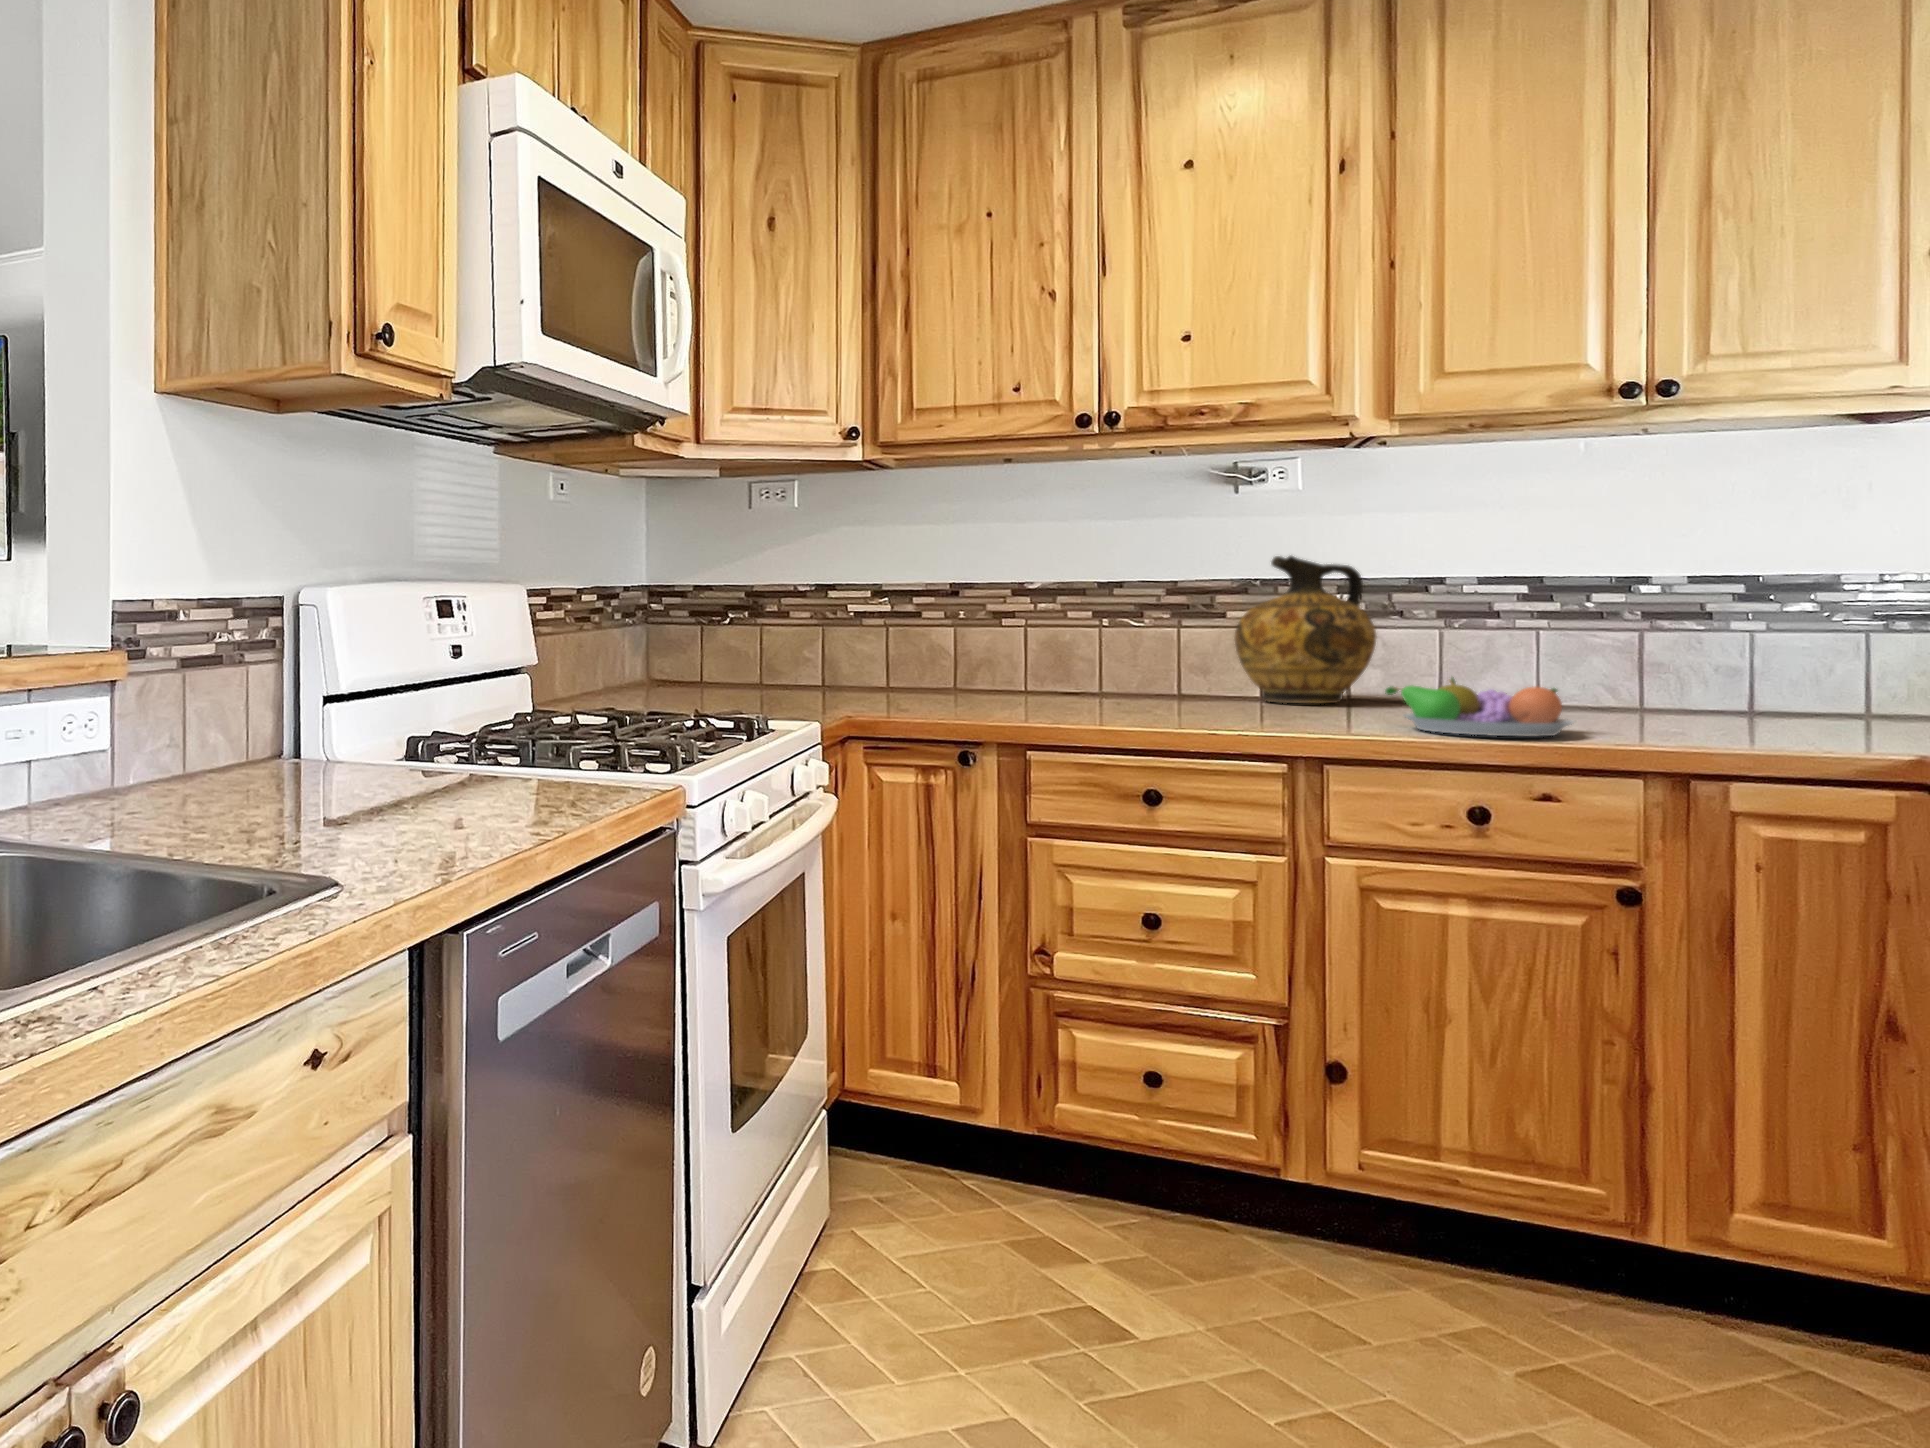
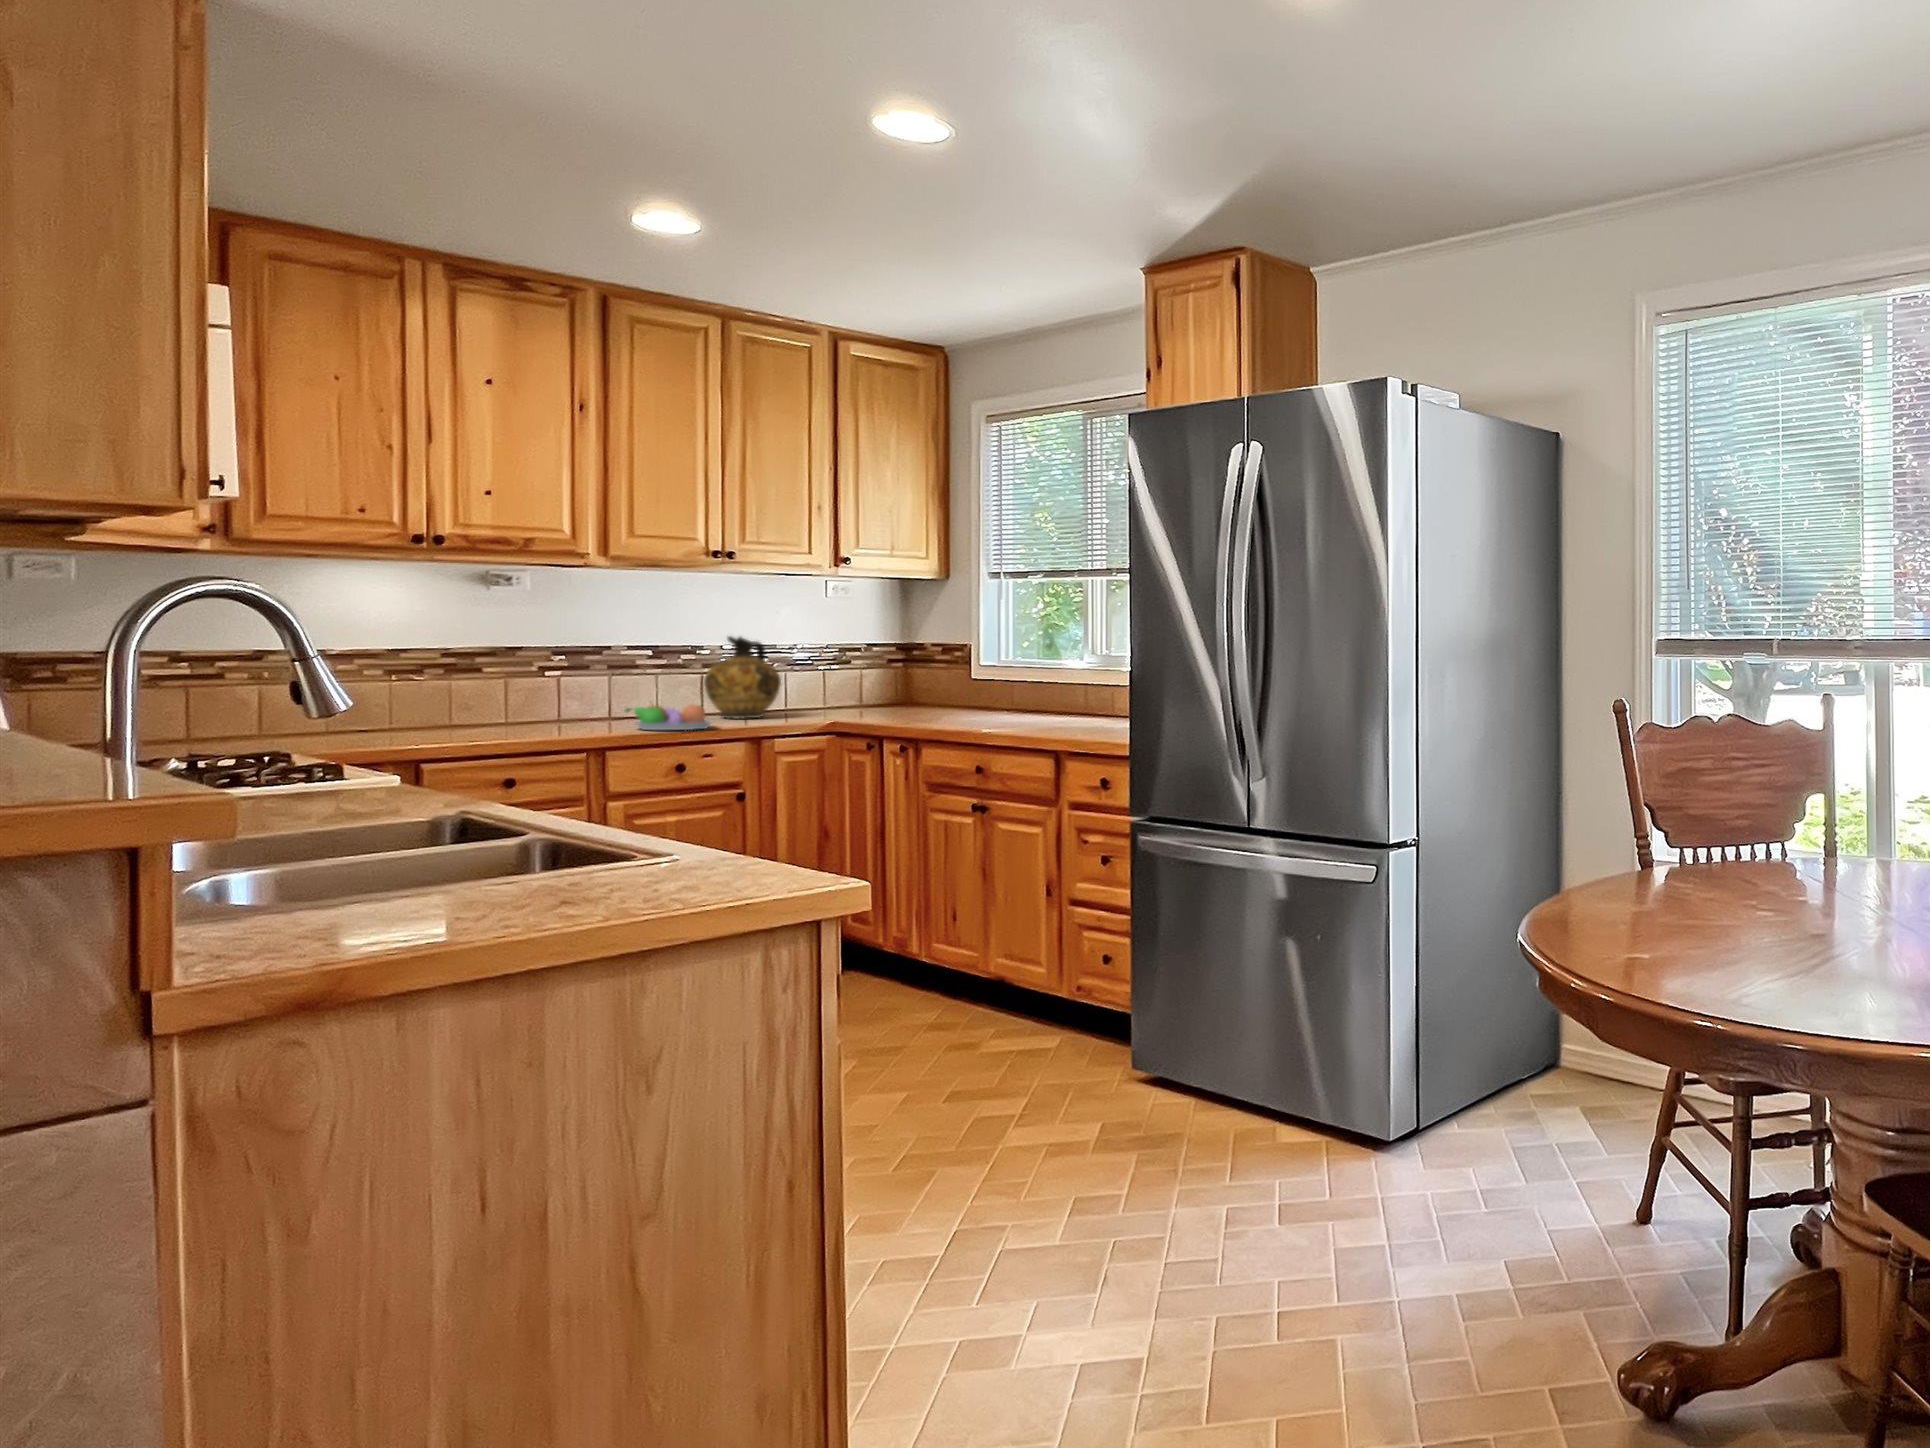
ceramic jug: present [1235,556,1377,703] -> present [704,636,781,719]

